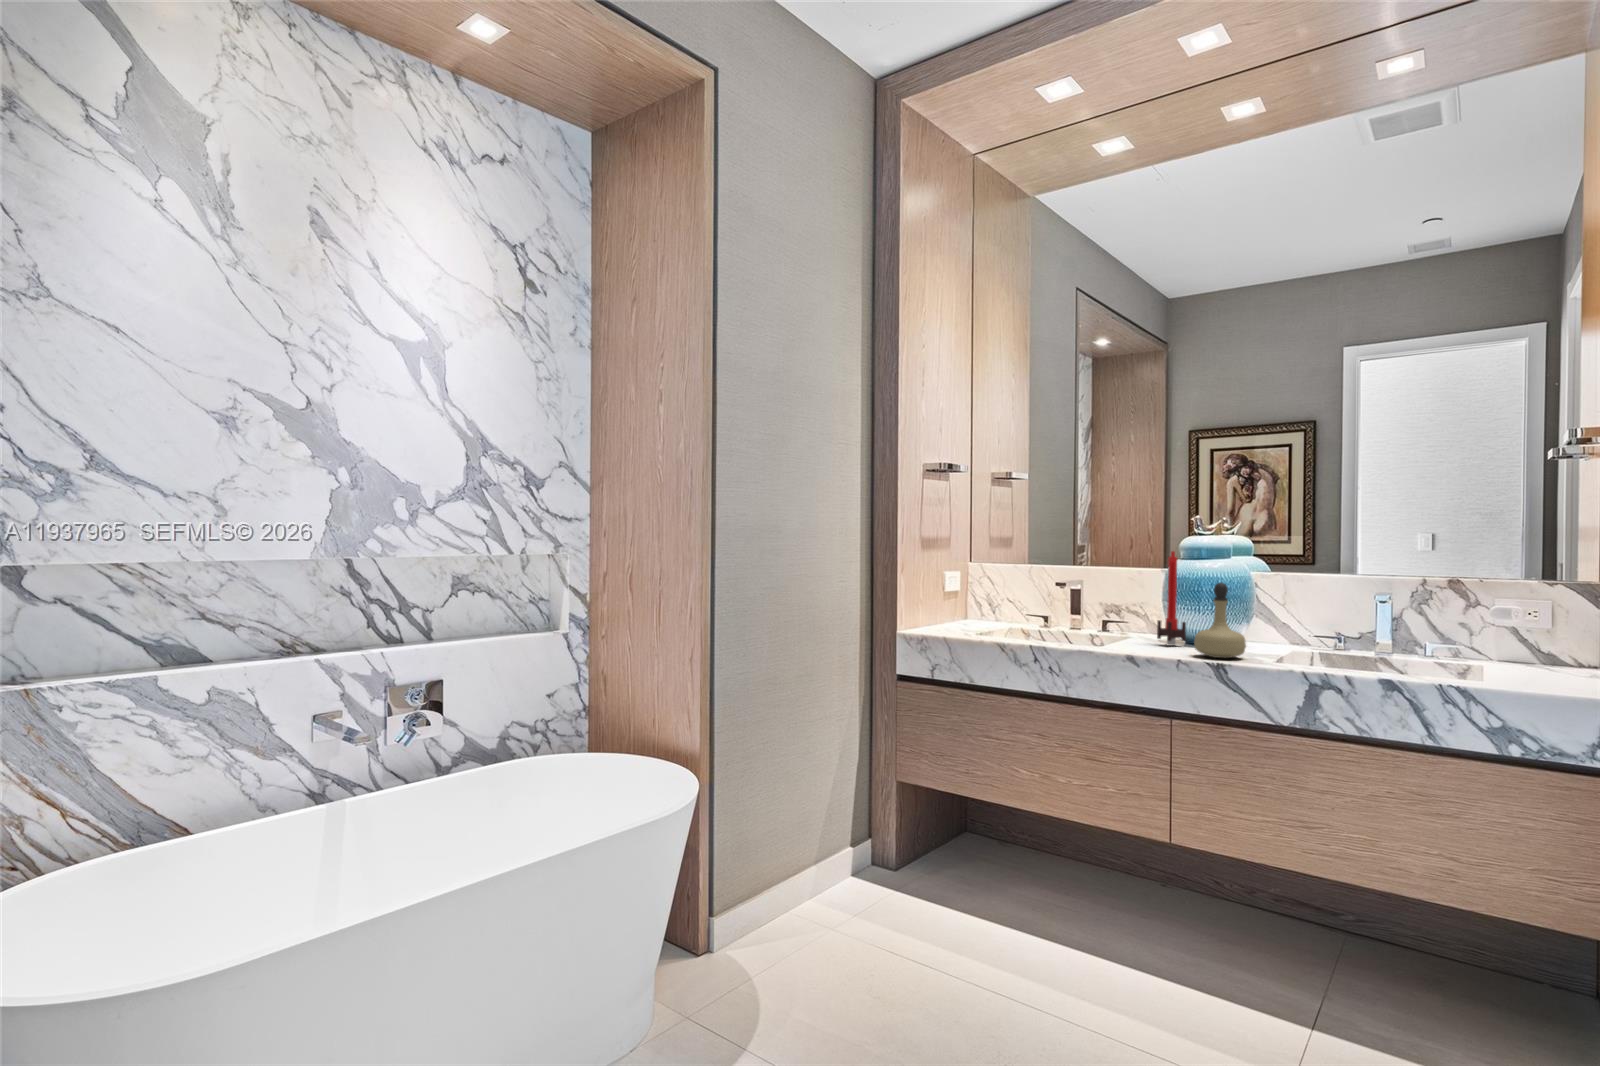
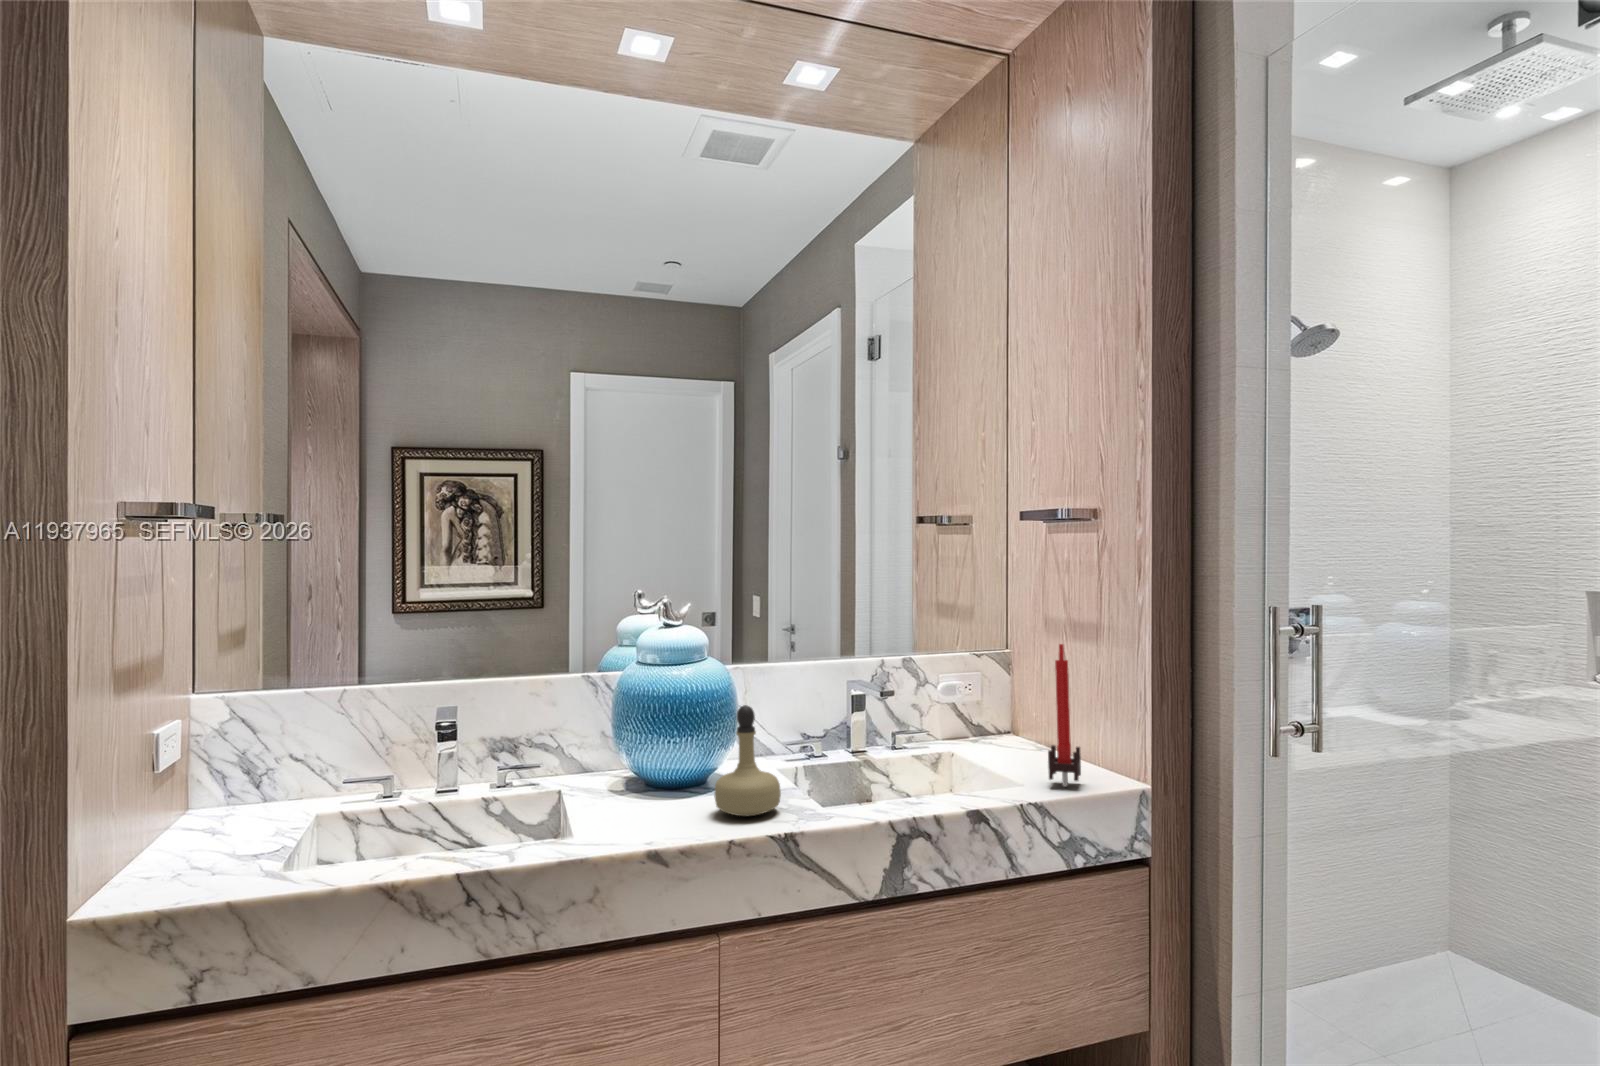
candle: present [1157,551,1186,645] -> present [1048,644,1081,787]

